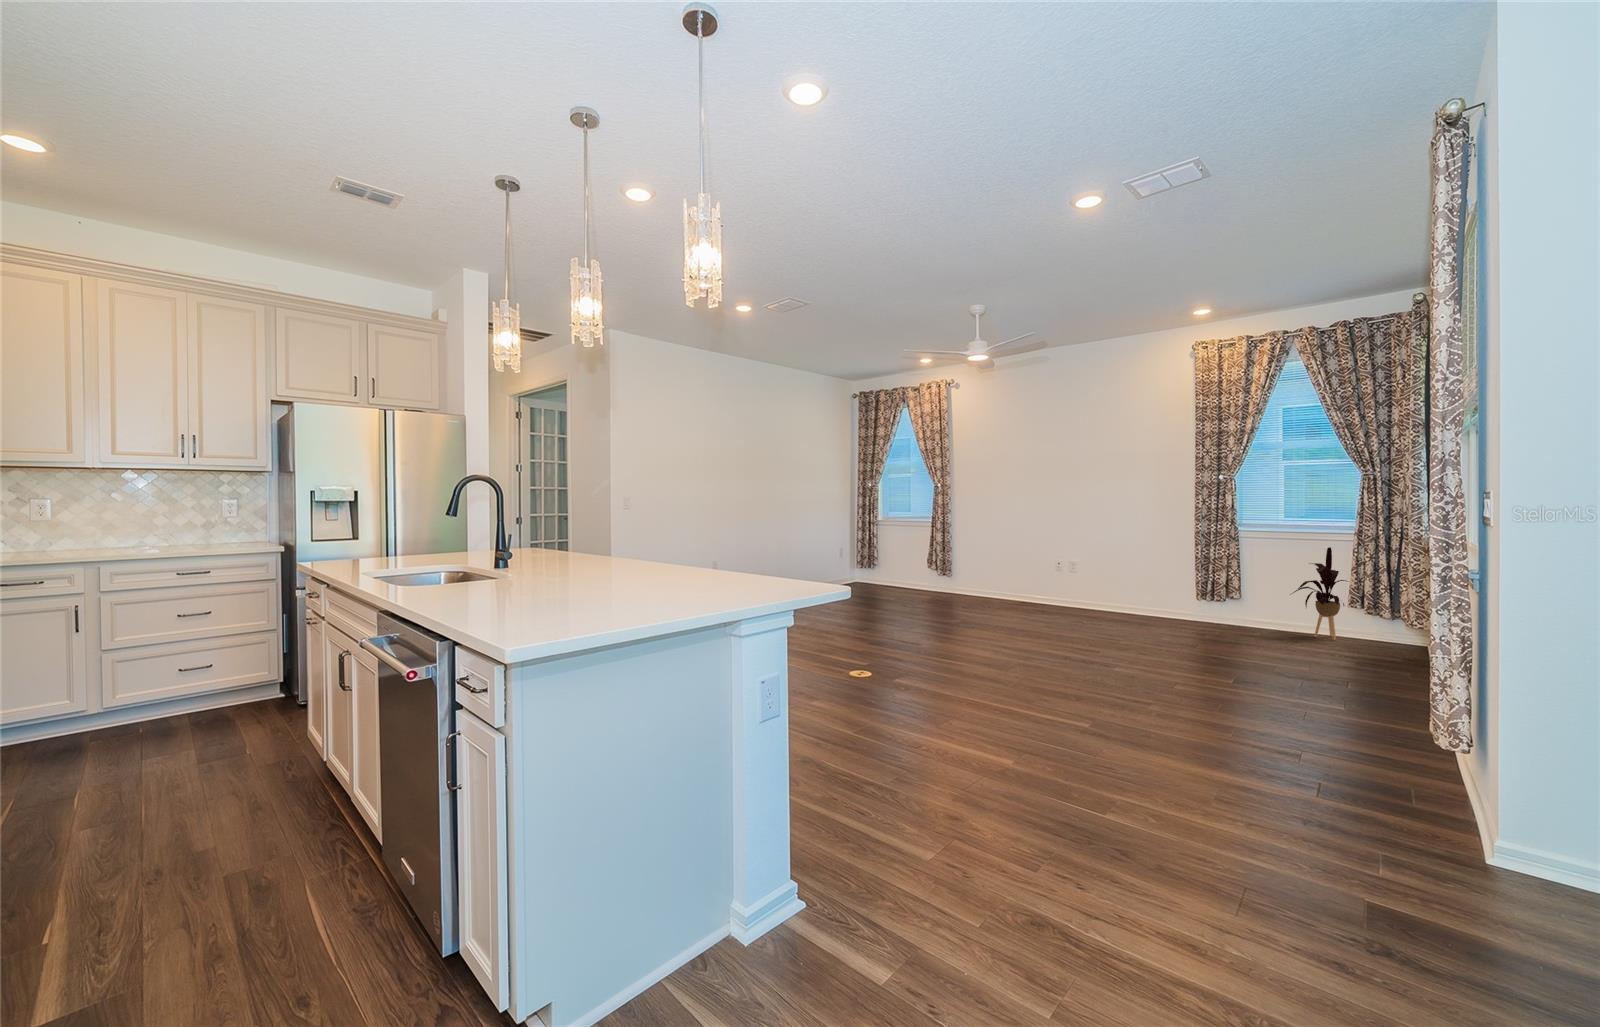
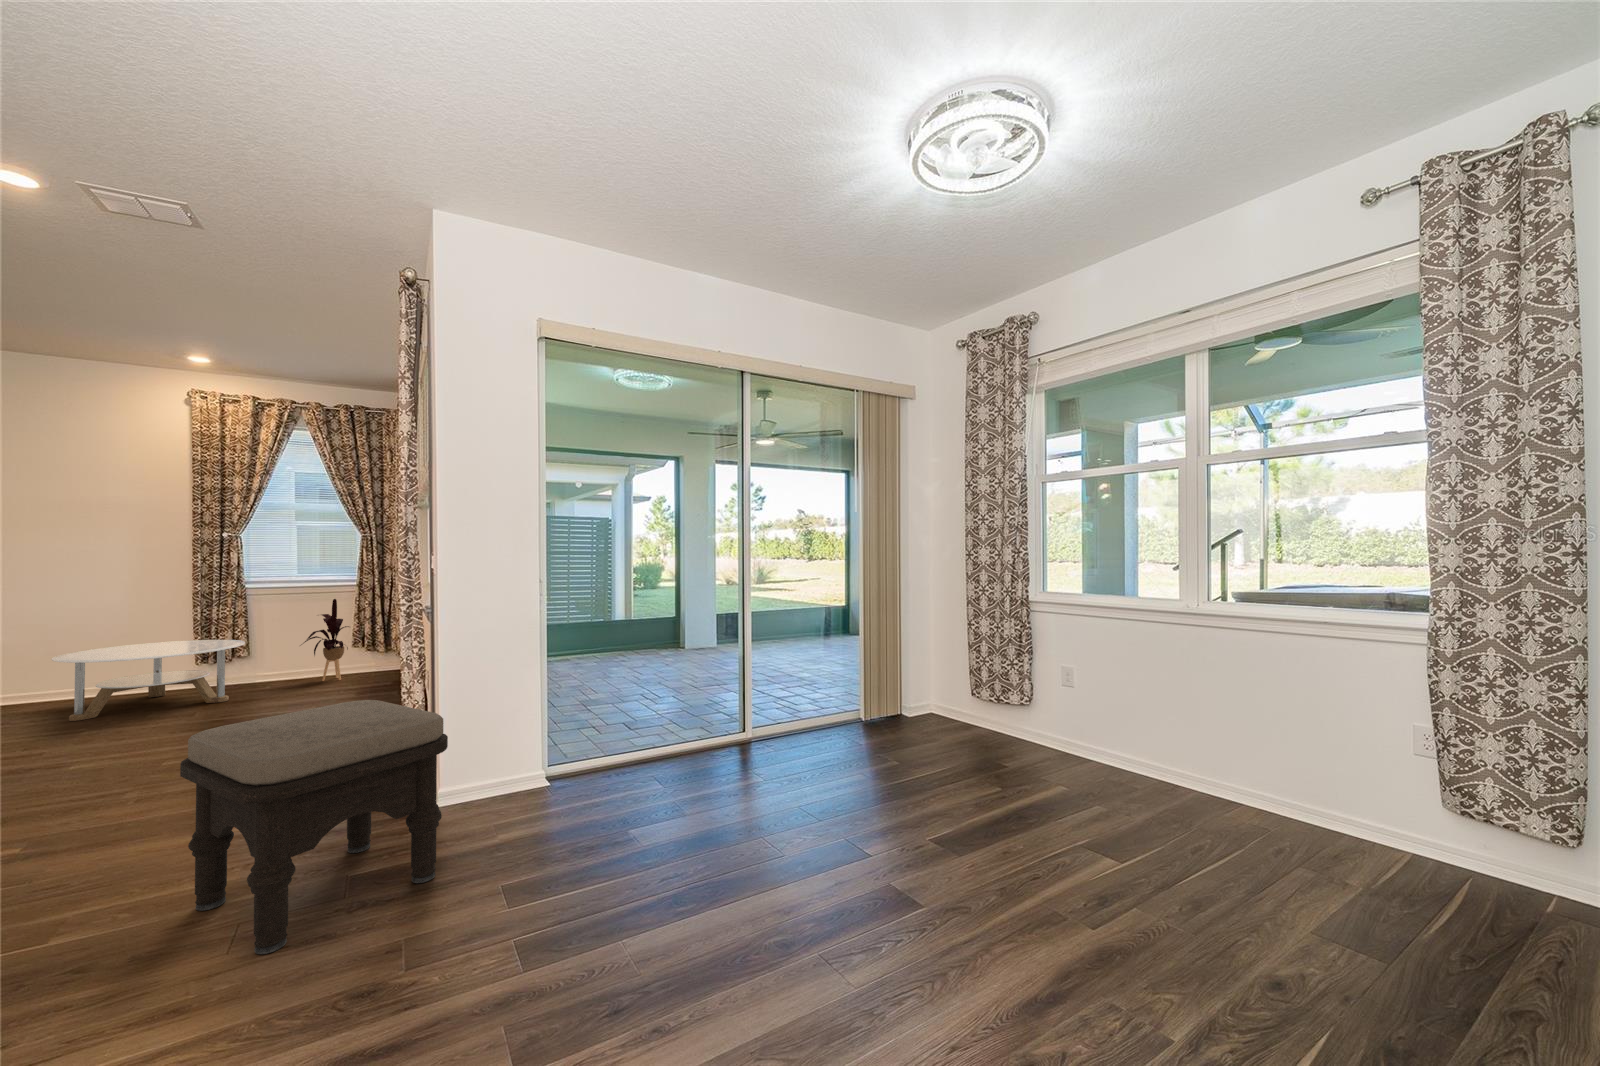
round table: none [1101,572,1238,637] -> present [51,640,245,721]
ottoman: none [1188,673,1529,976] -> present [180,700,448,954]

